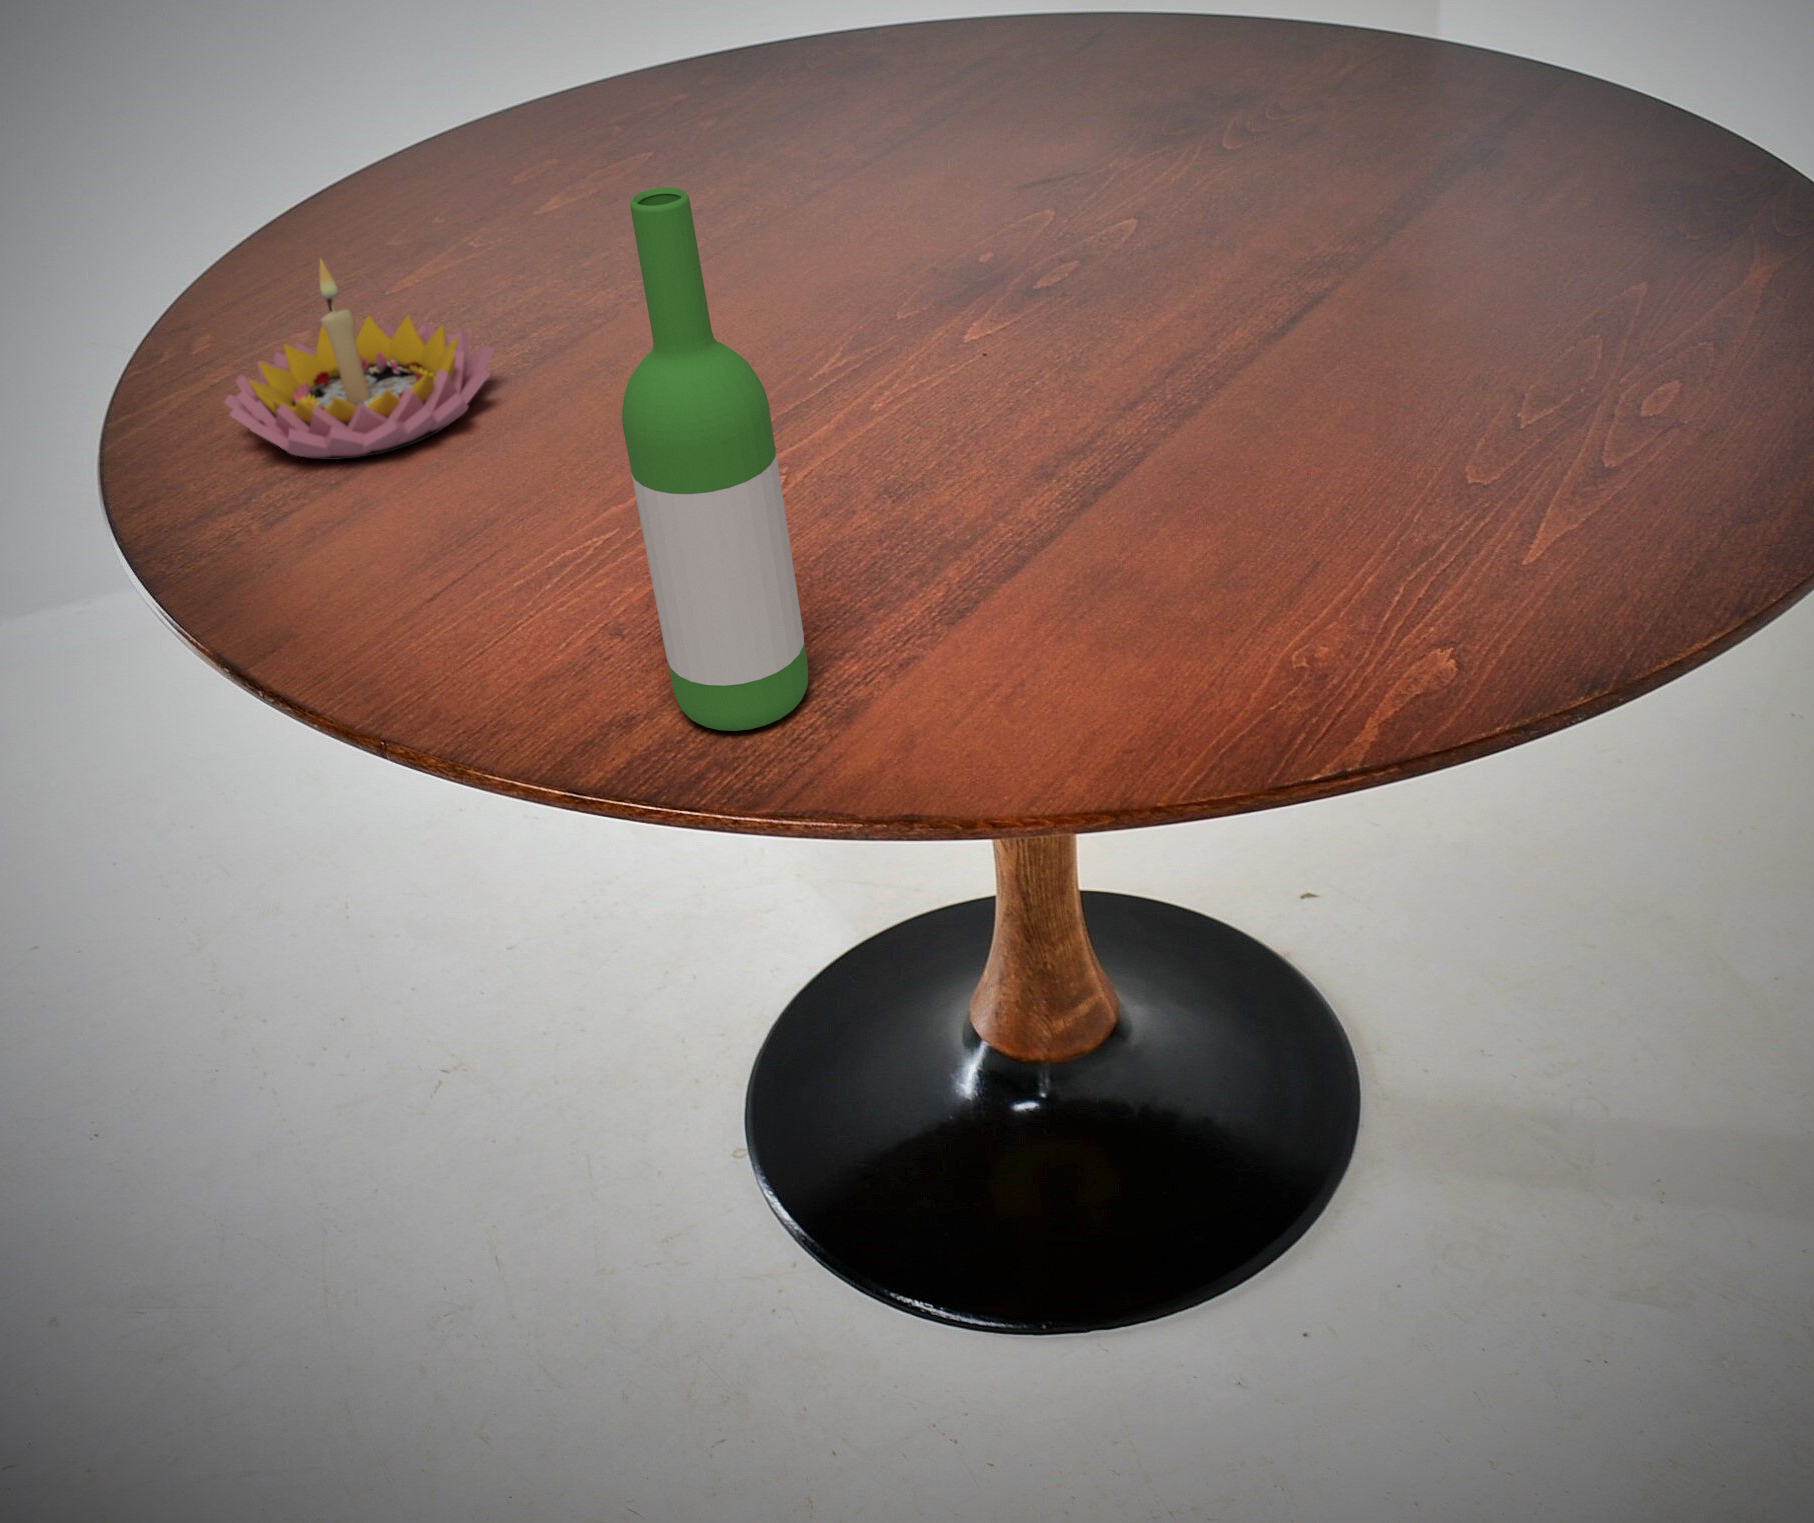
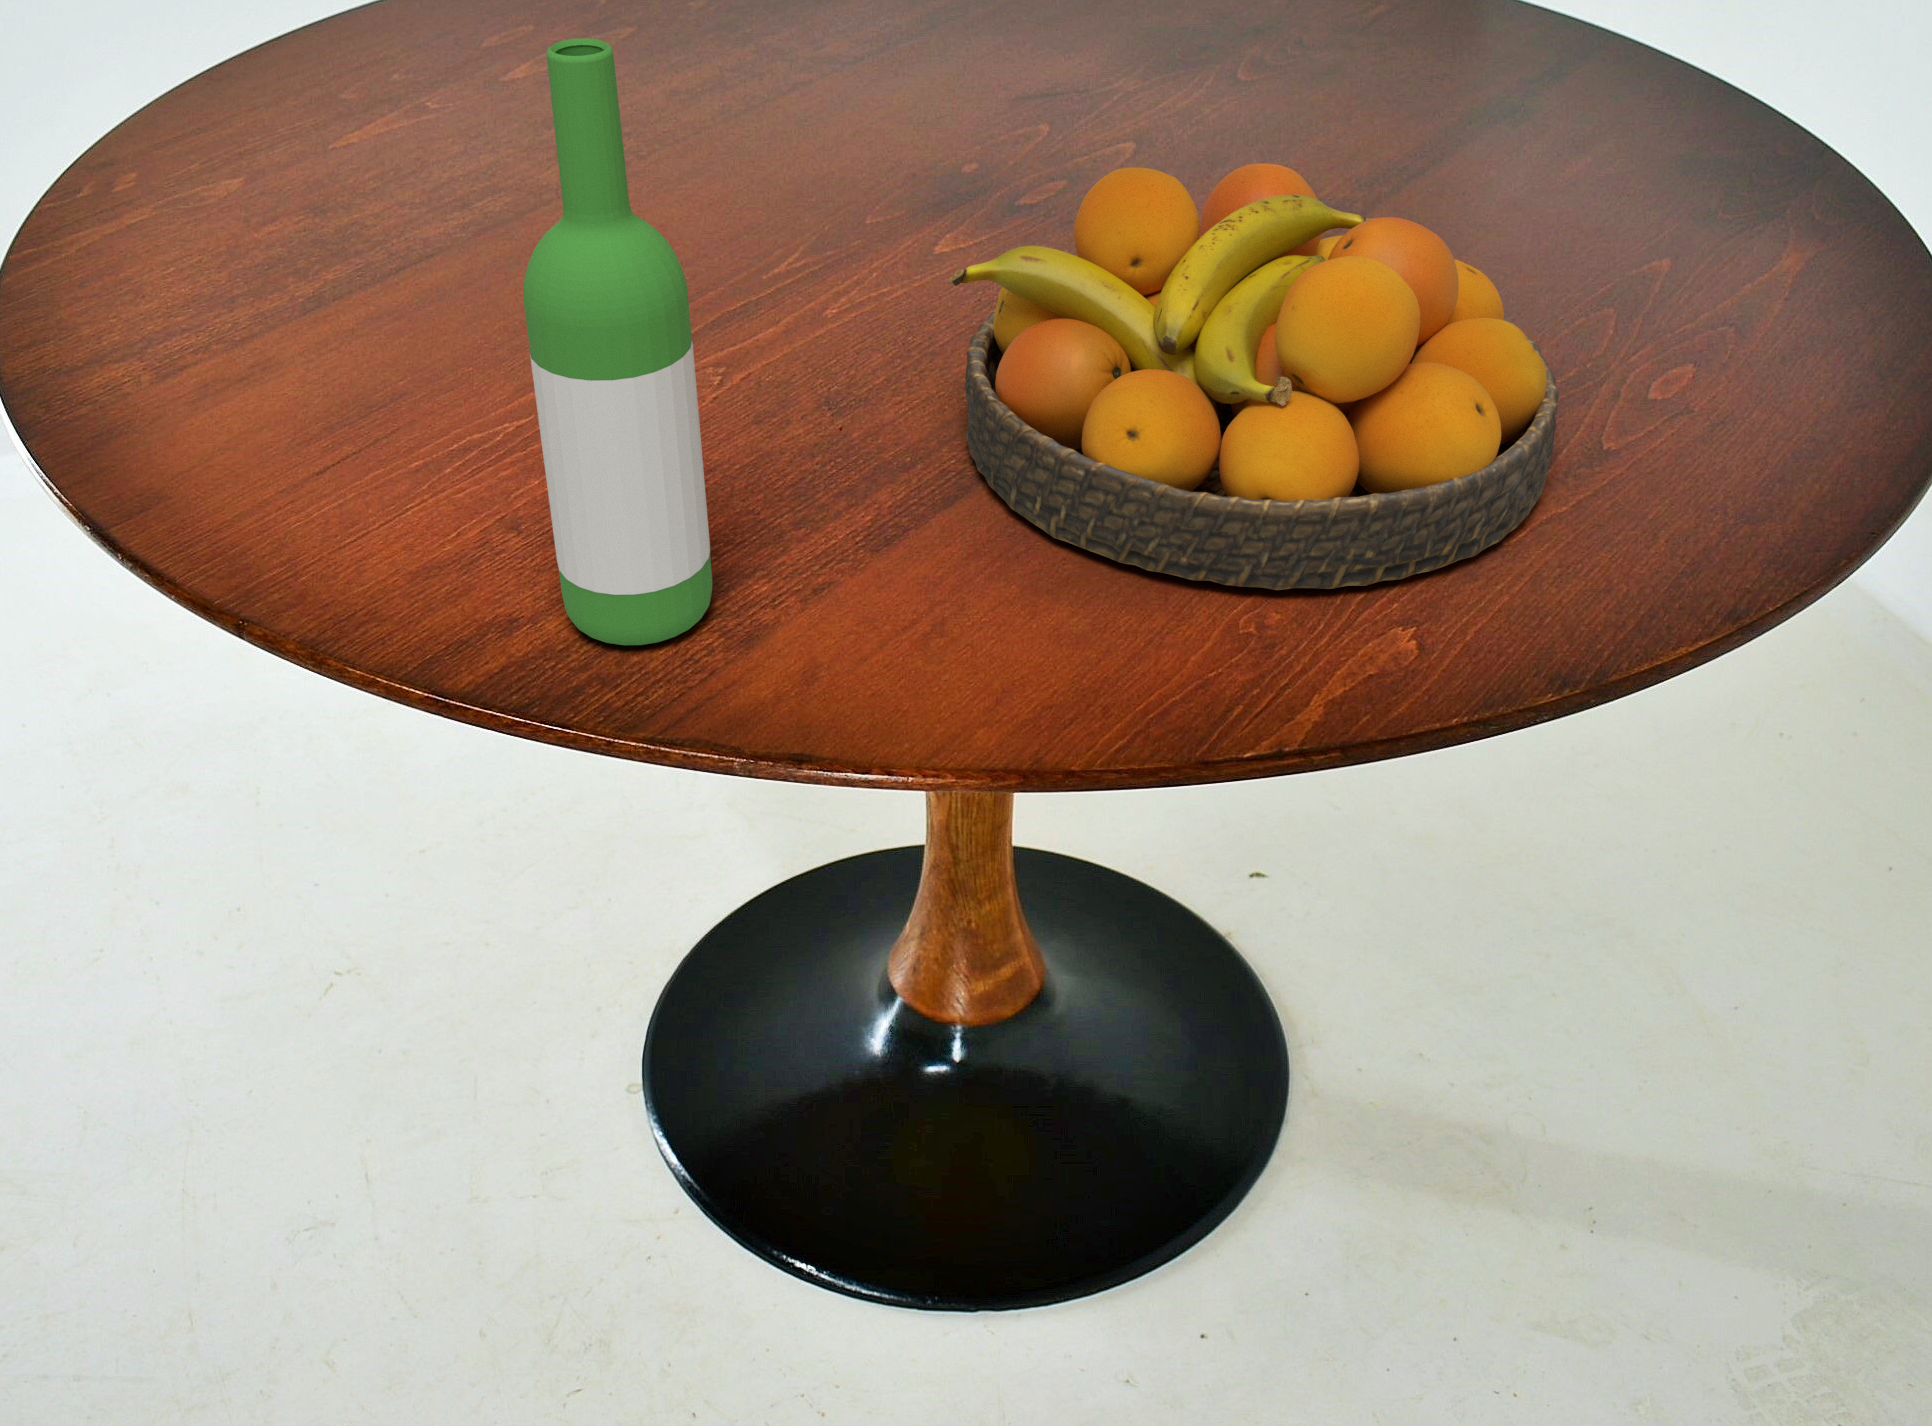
fruit bowl: none [992,233,1562,625] -> present [949,163,1559,590]
candle holder: present [224,260,495,460] -> none [130,93,432,314]

